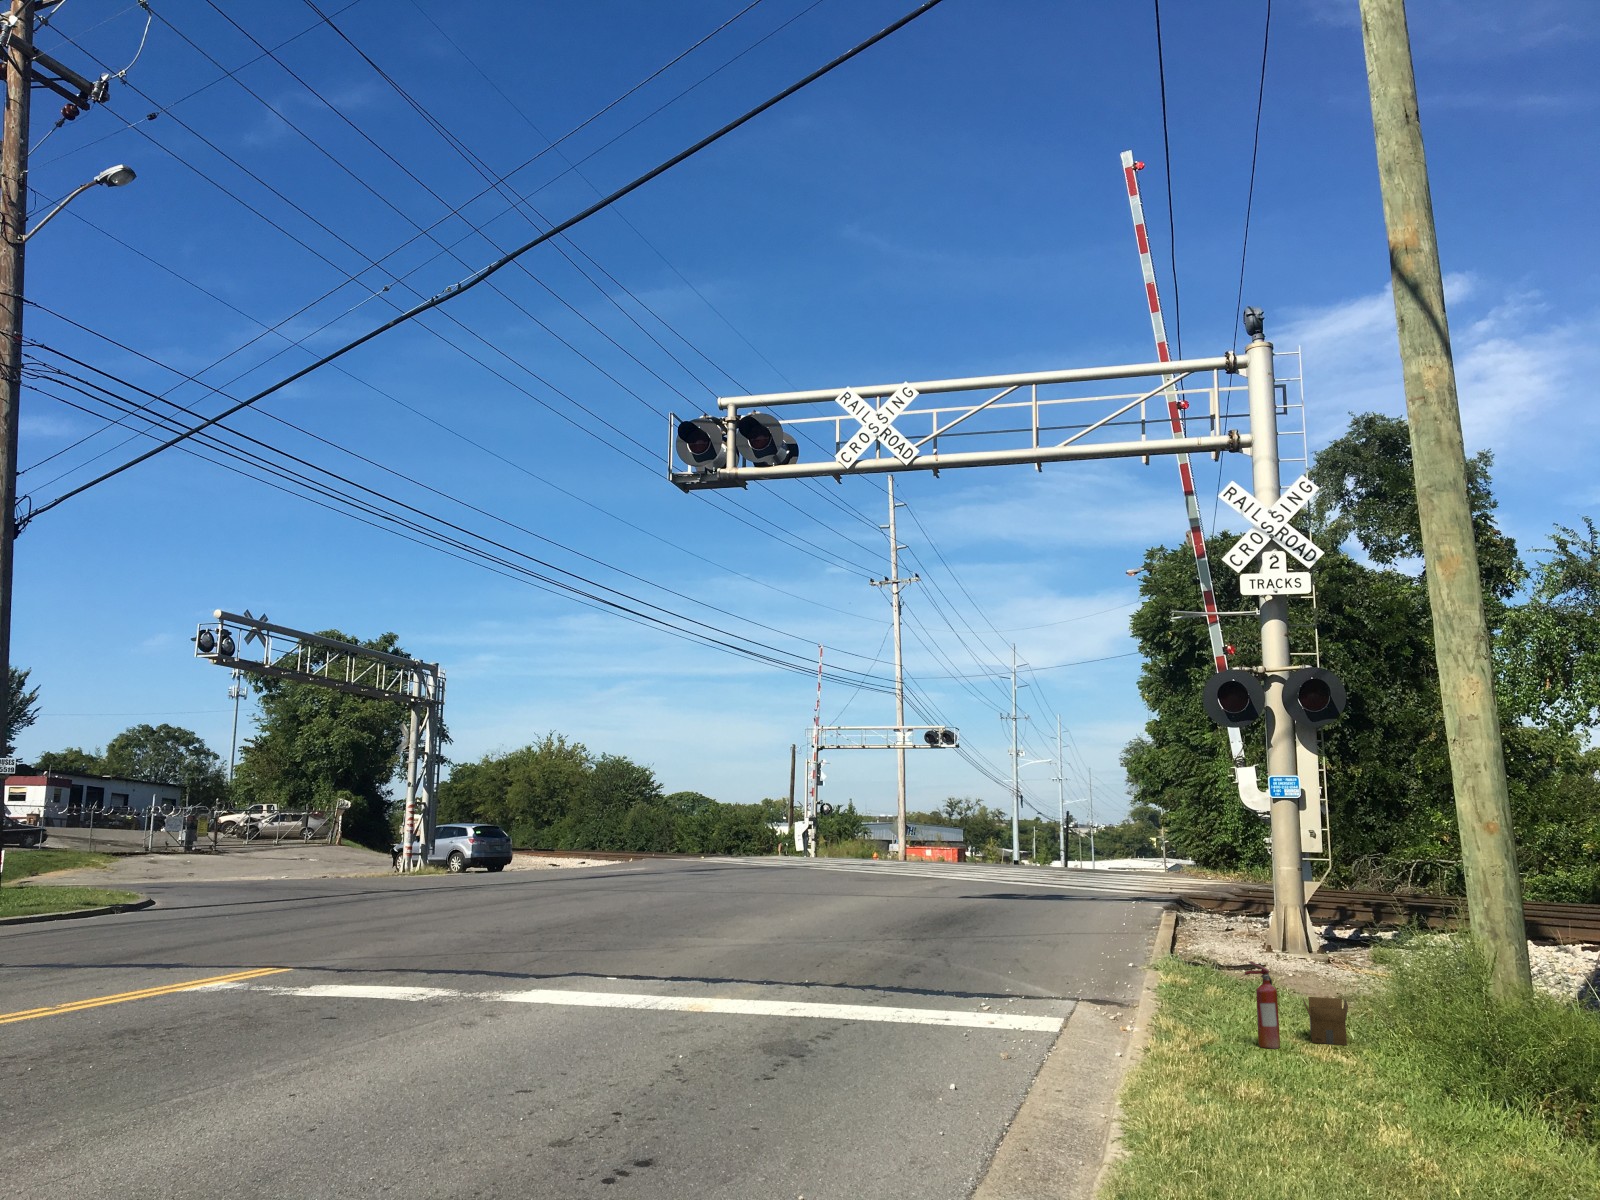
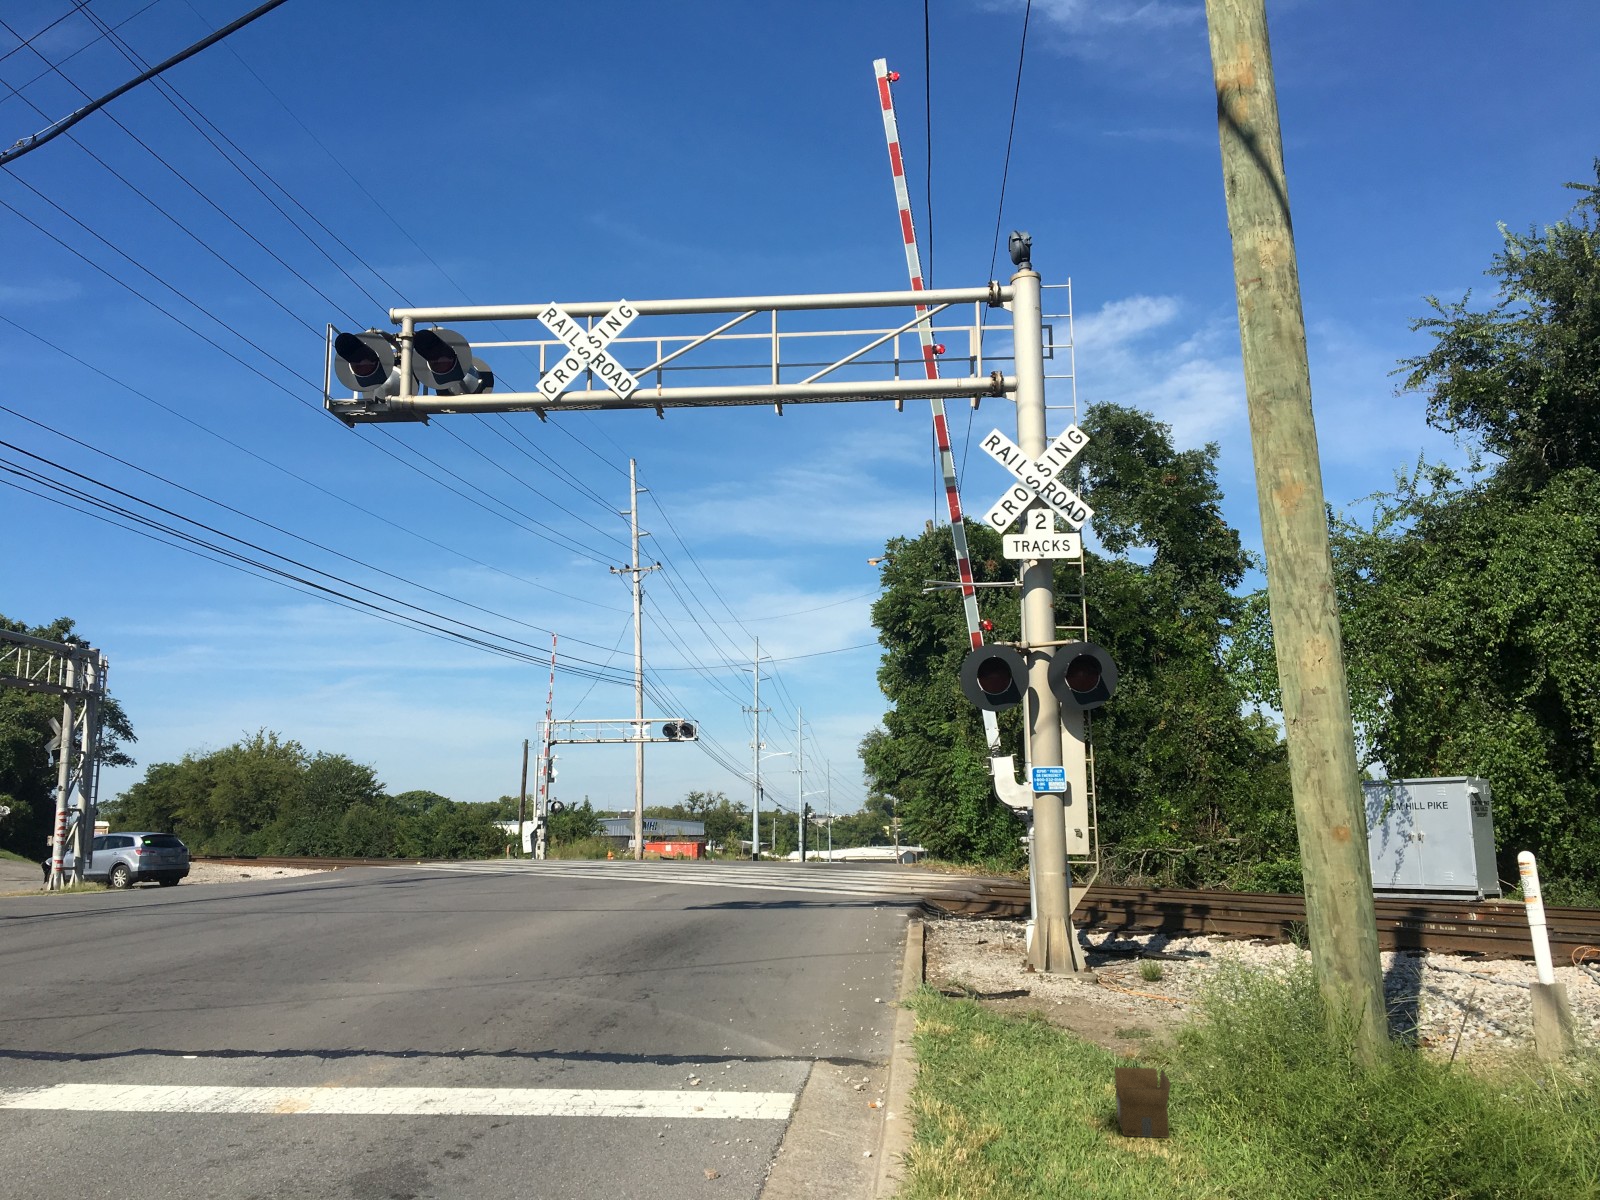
fire extinguisher: present [1244,961,1280,1049] -> none [1037,1029,1085,1154]

